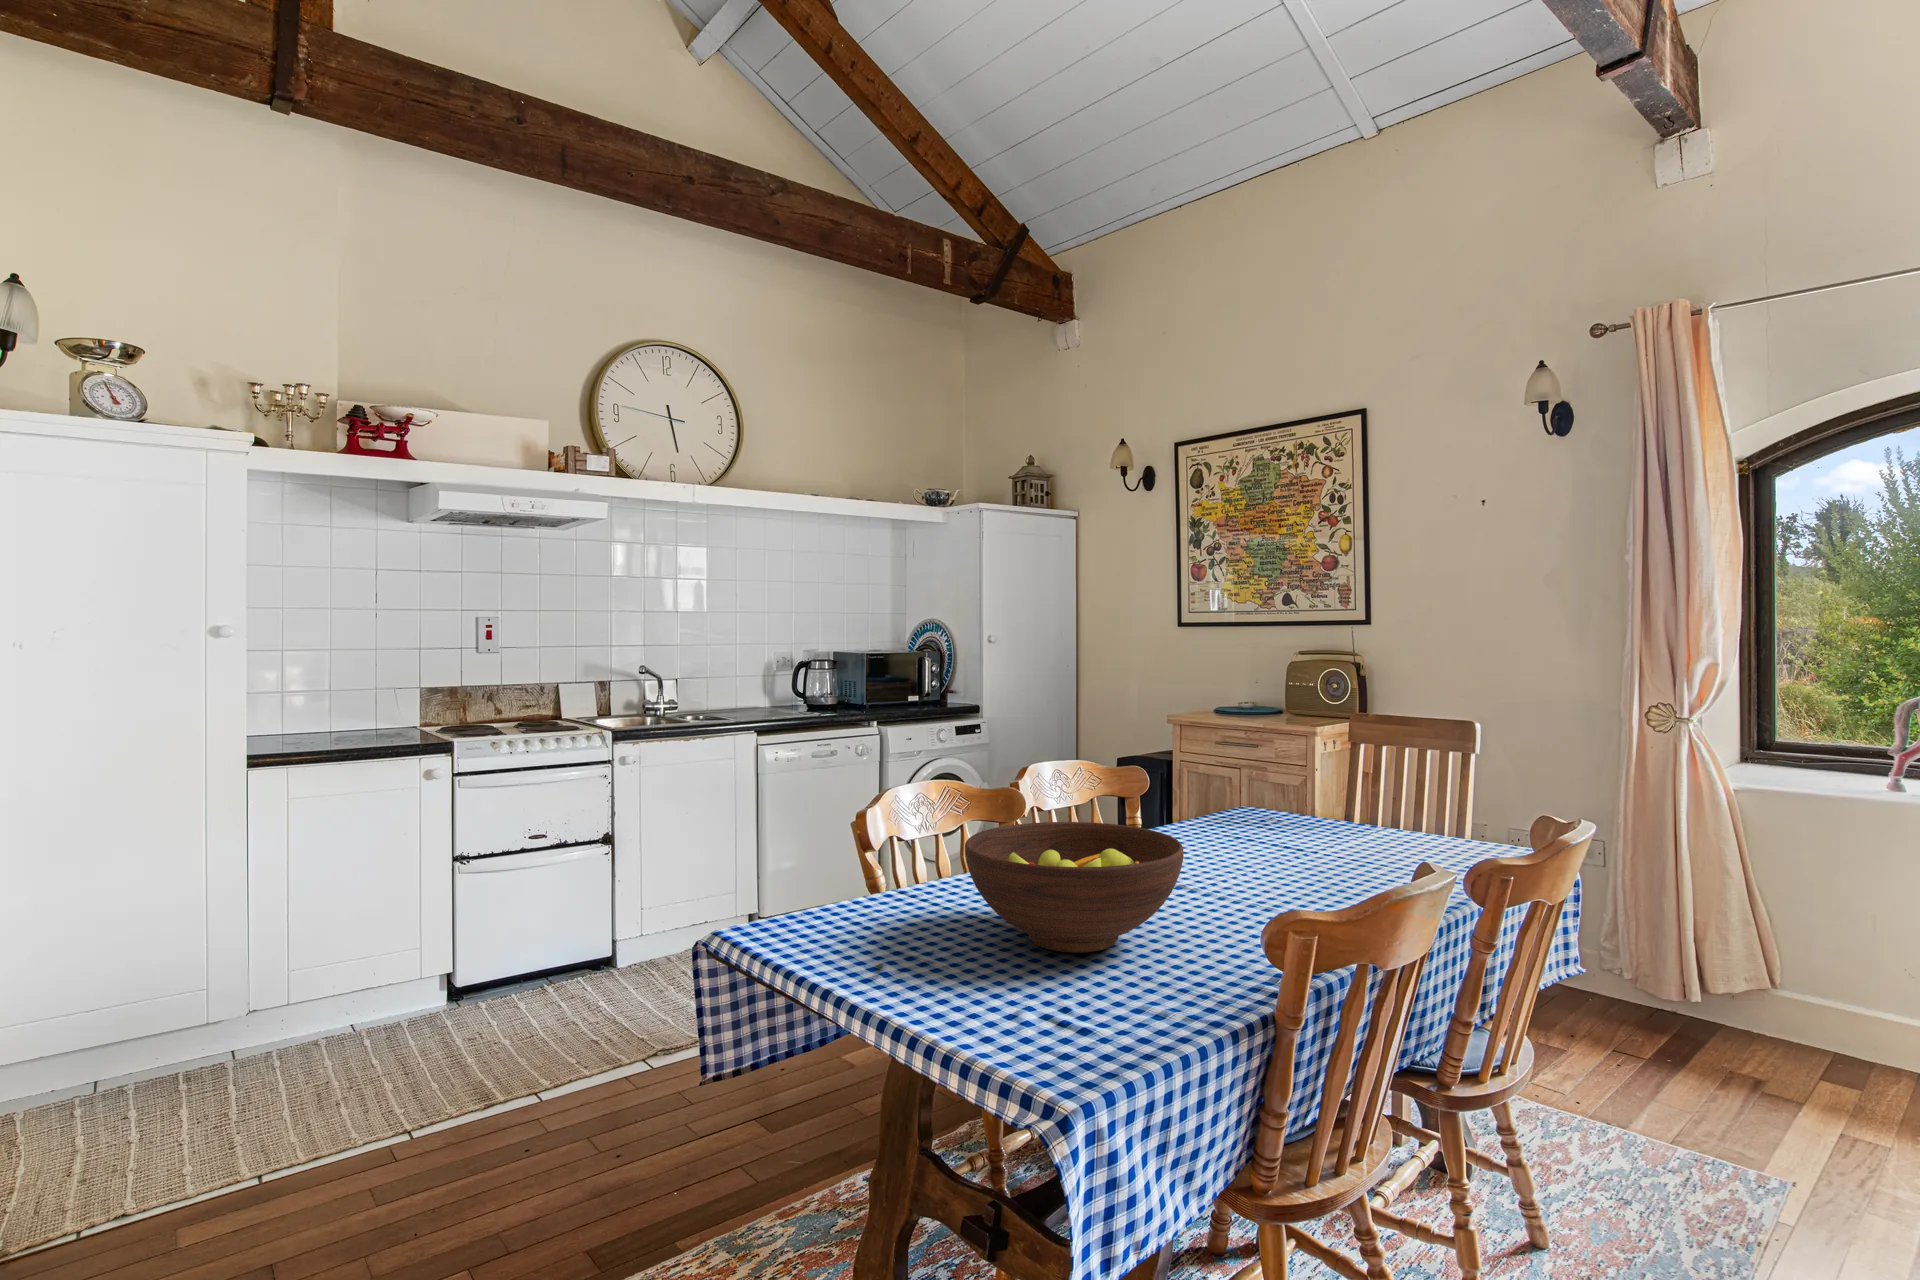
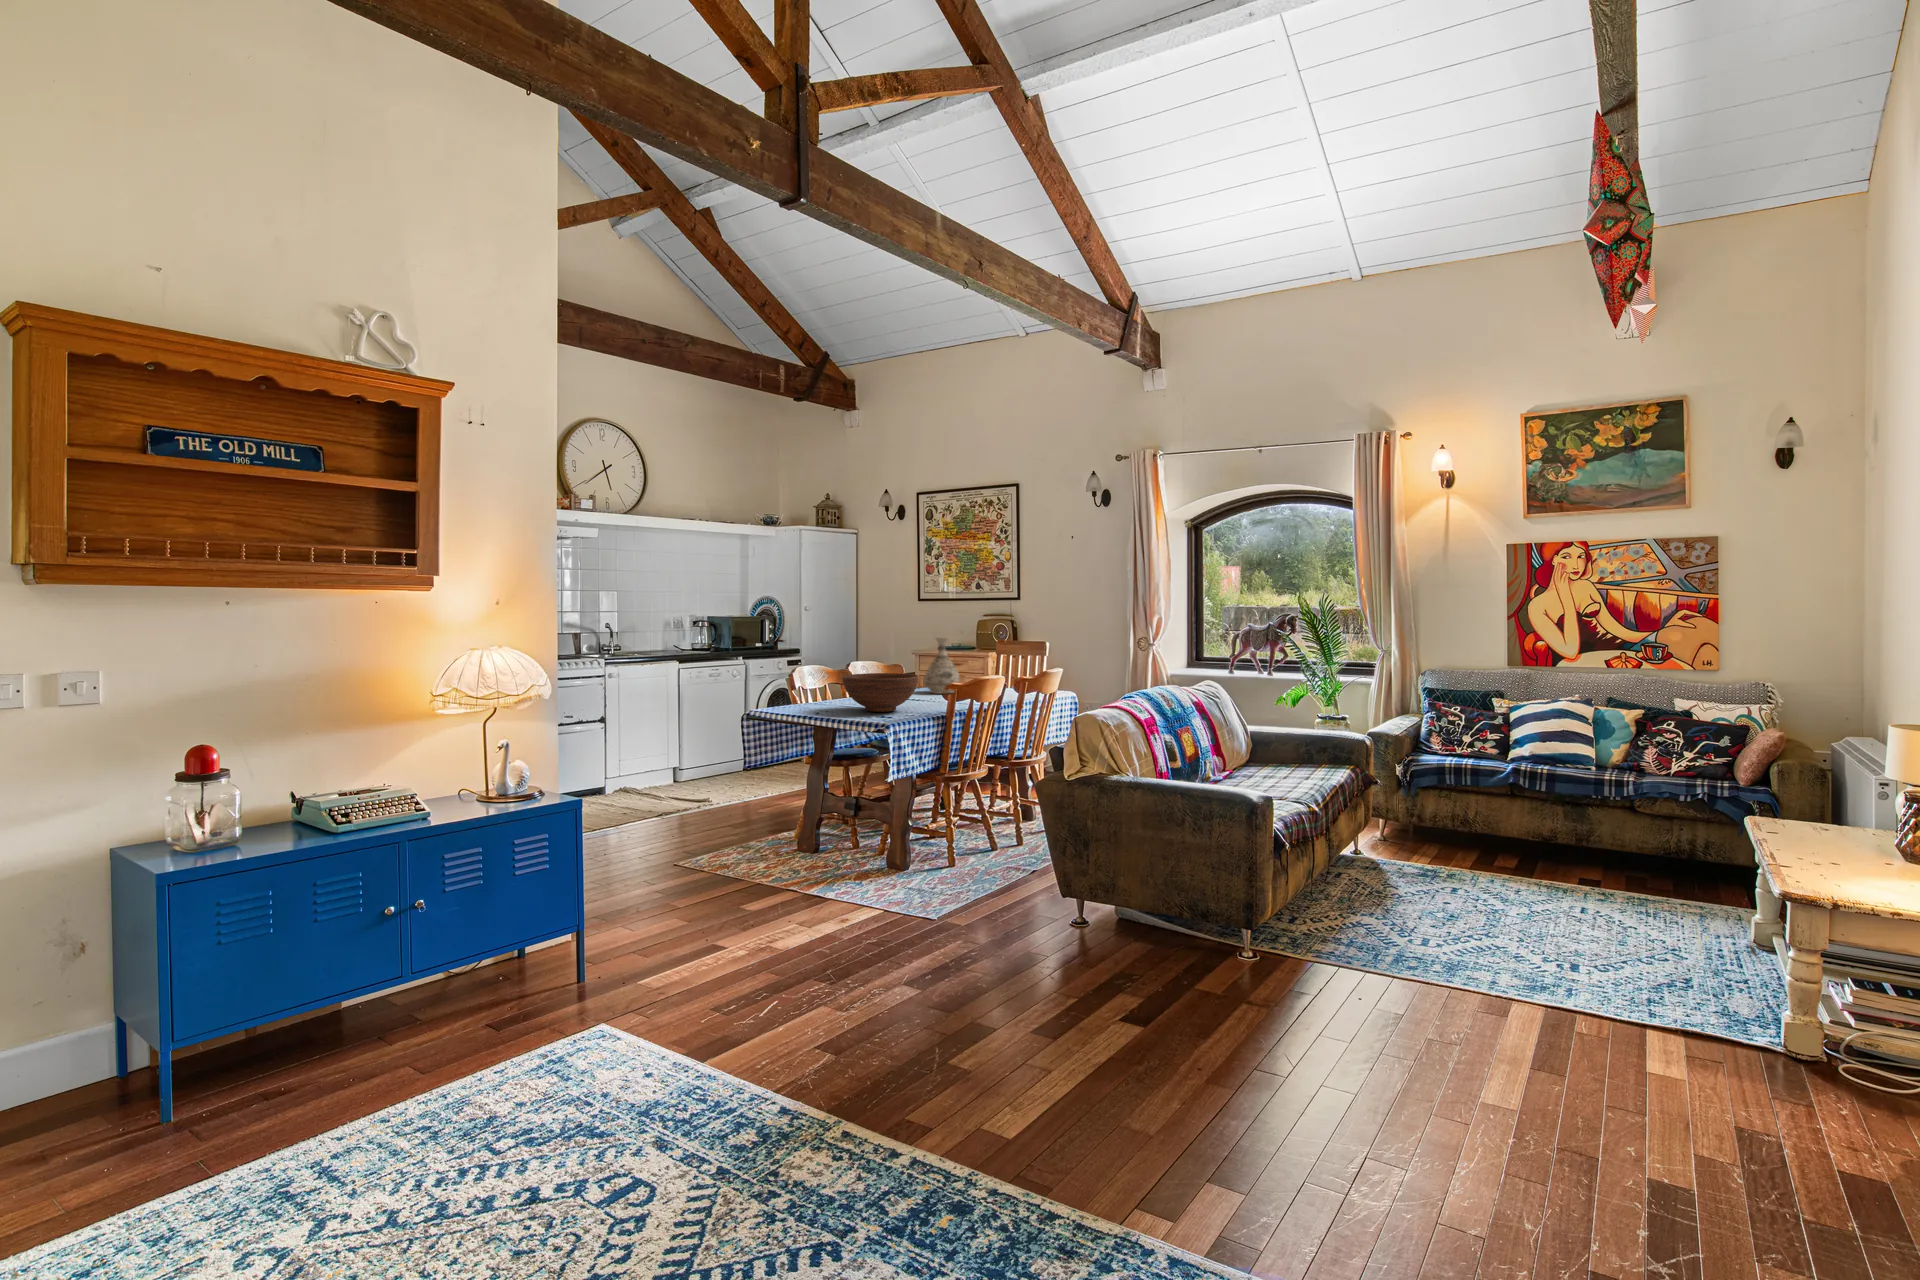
vase: none [1193,712,1281,848] -> present [924,637,960,694]

